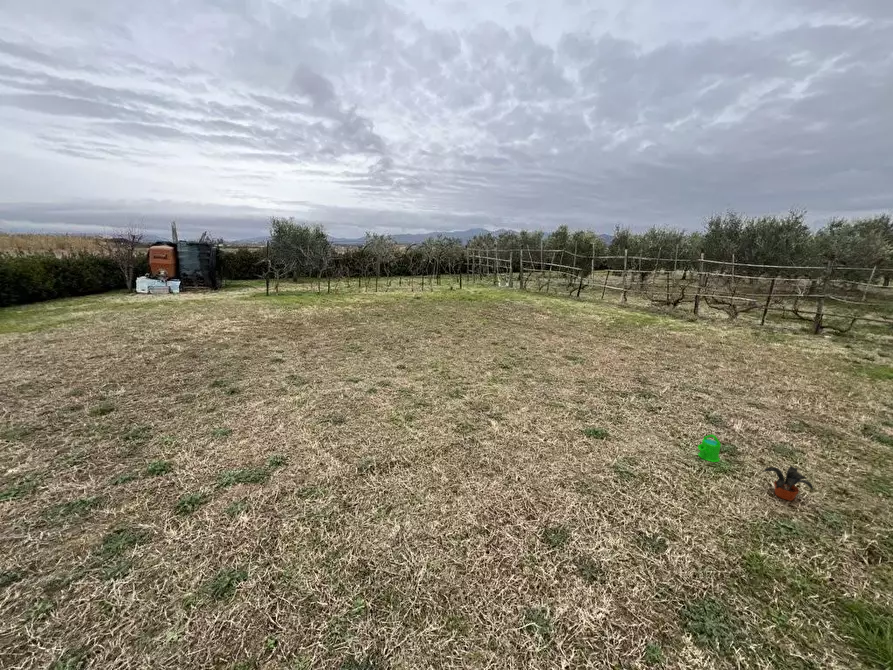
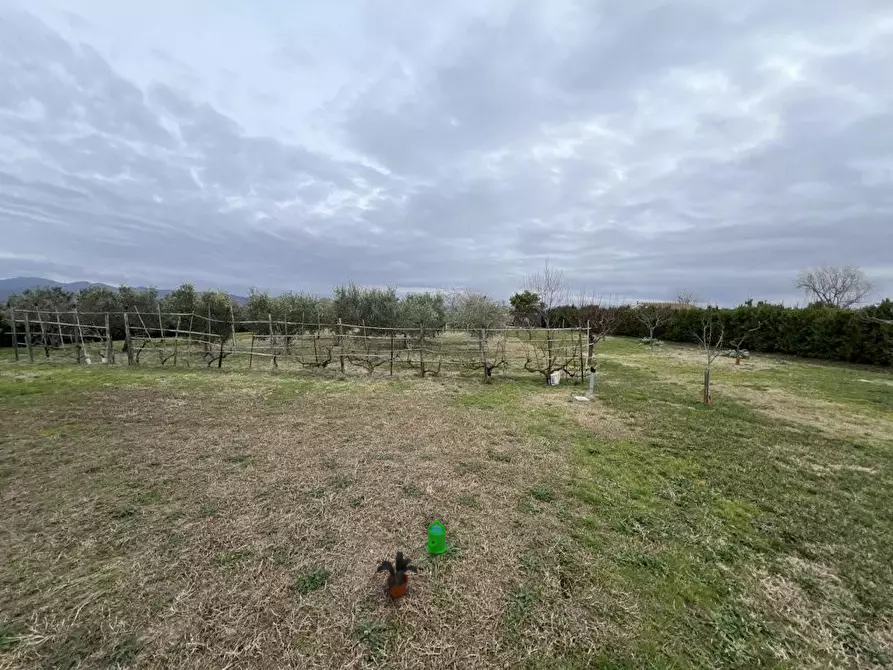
potted plant: present [763,466,813,501] -> present [375,551,418,597]

